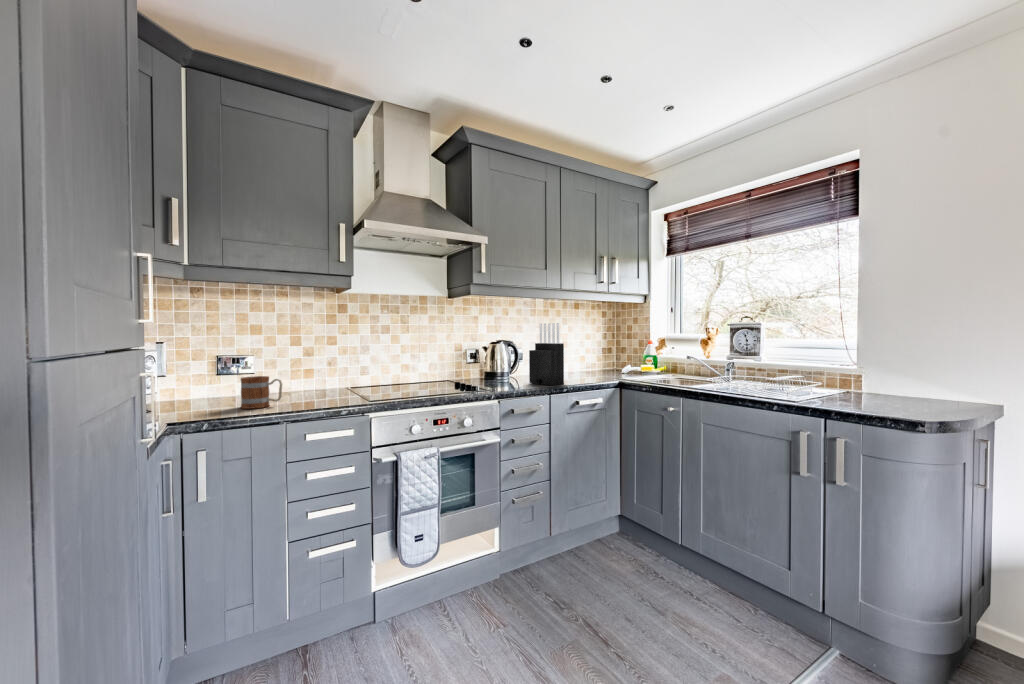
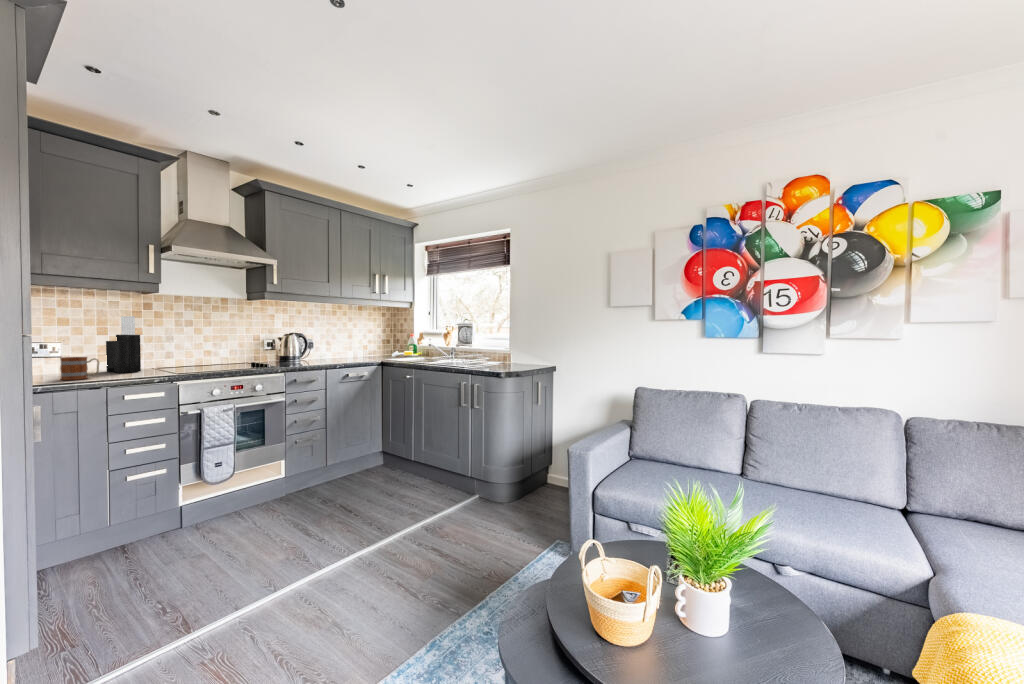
knife block: present [529,323,564,385] -> present [106,316,141,373]

